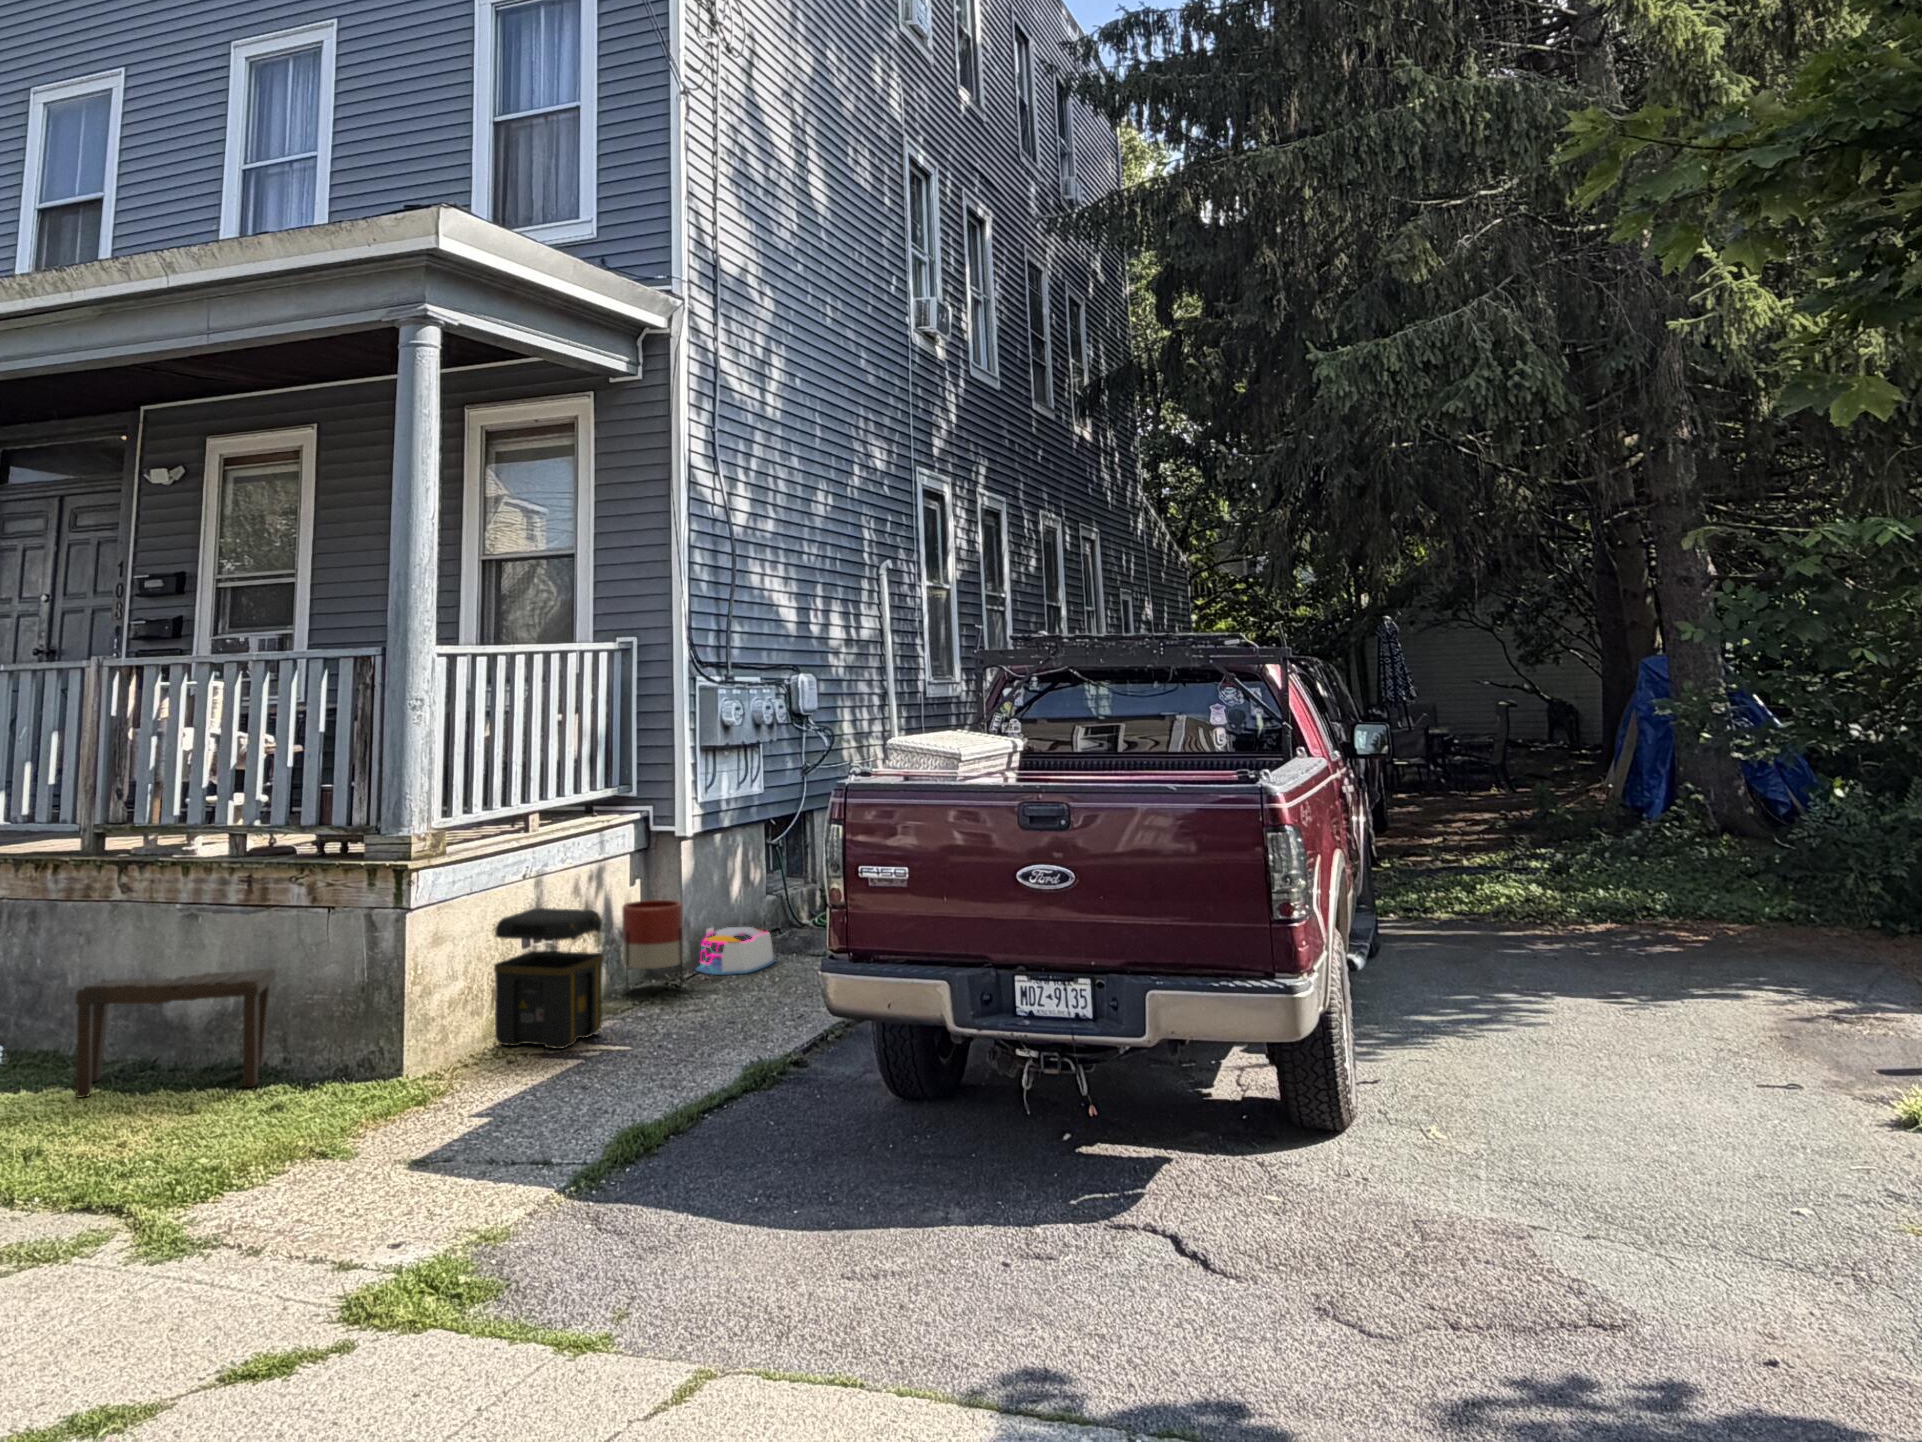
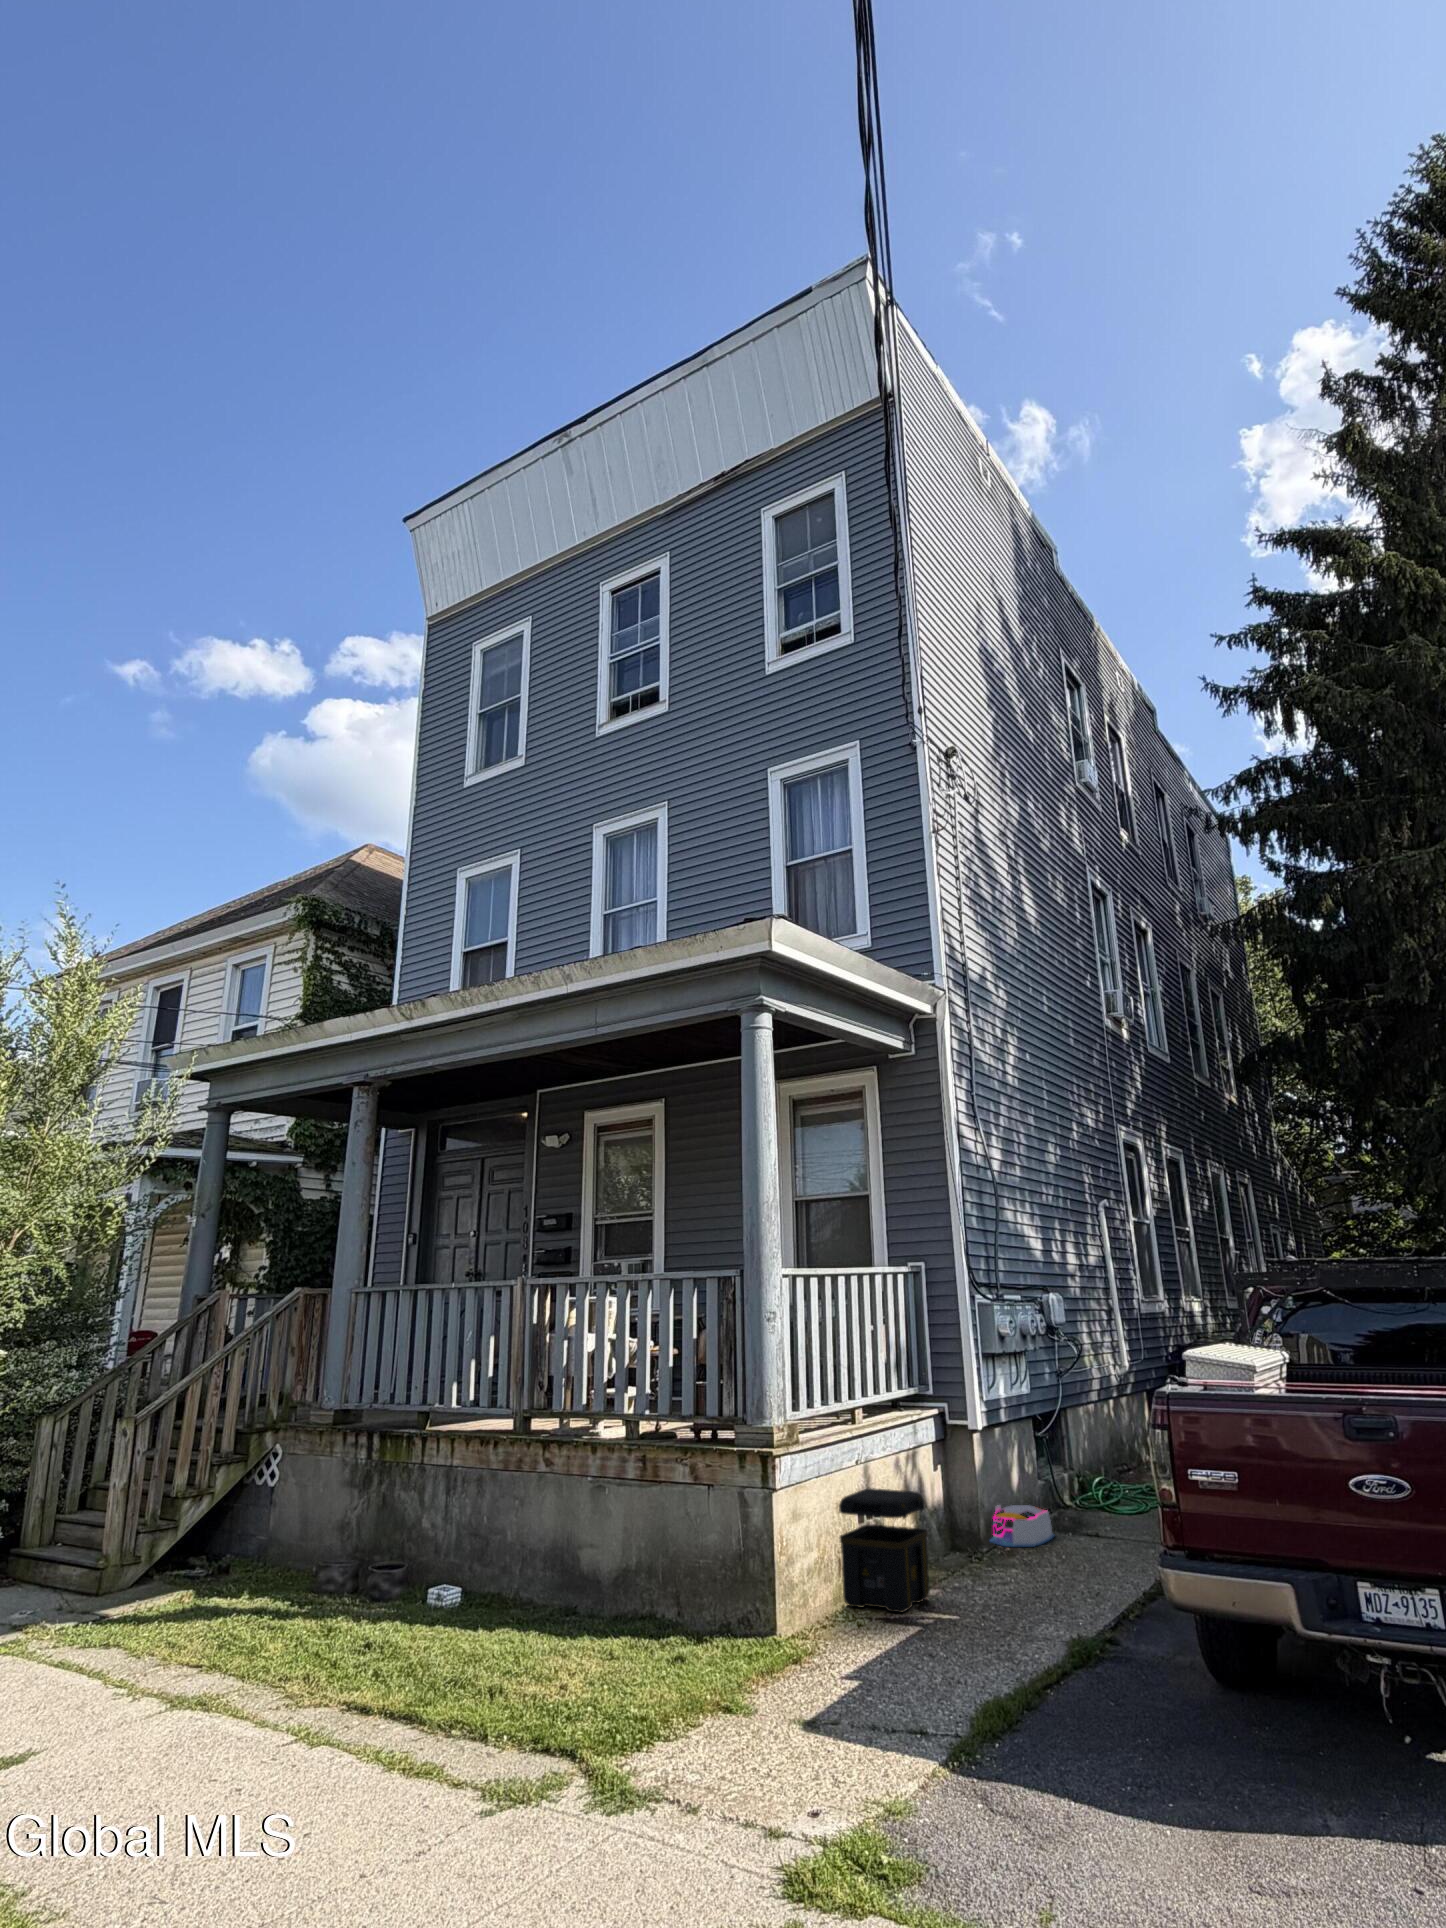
planter: present [622,900,683,992] -> none [930,1481,985,1563]
bench: present [75,968,275,1097] -> none [520,1533,669,1638]

